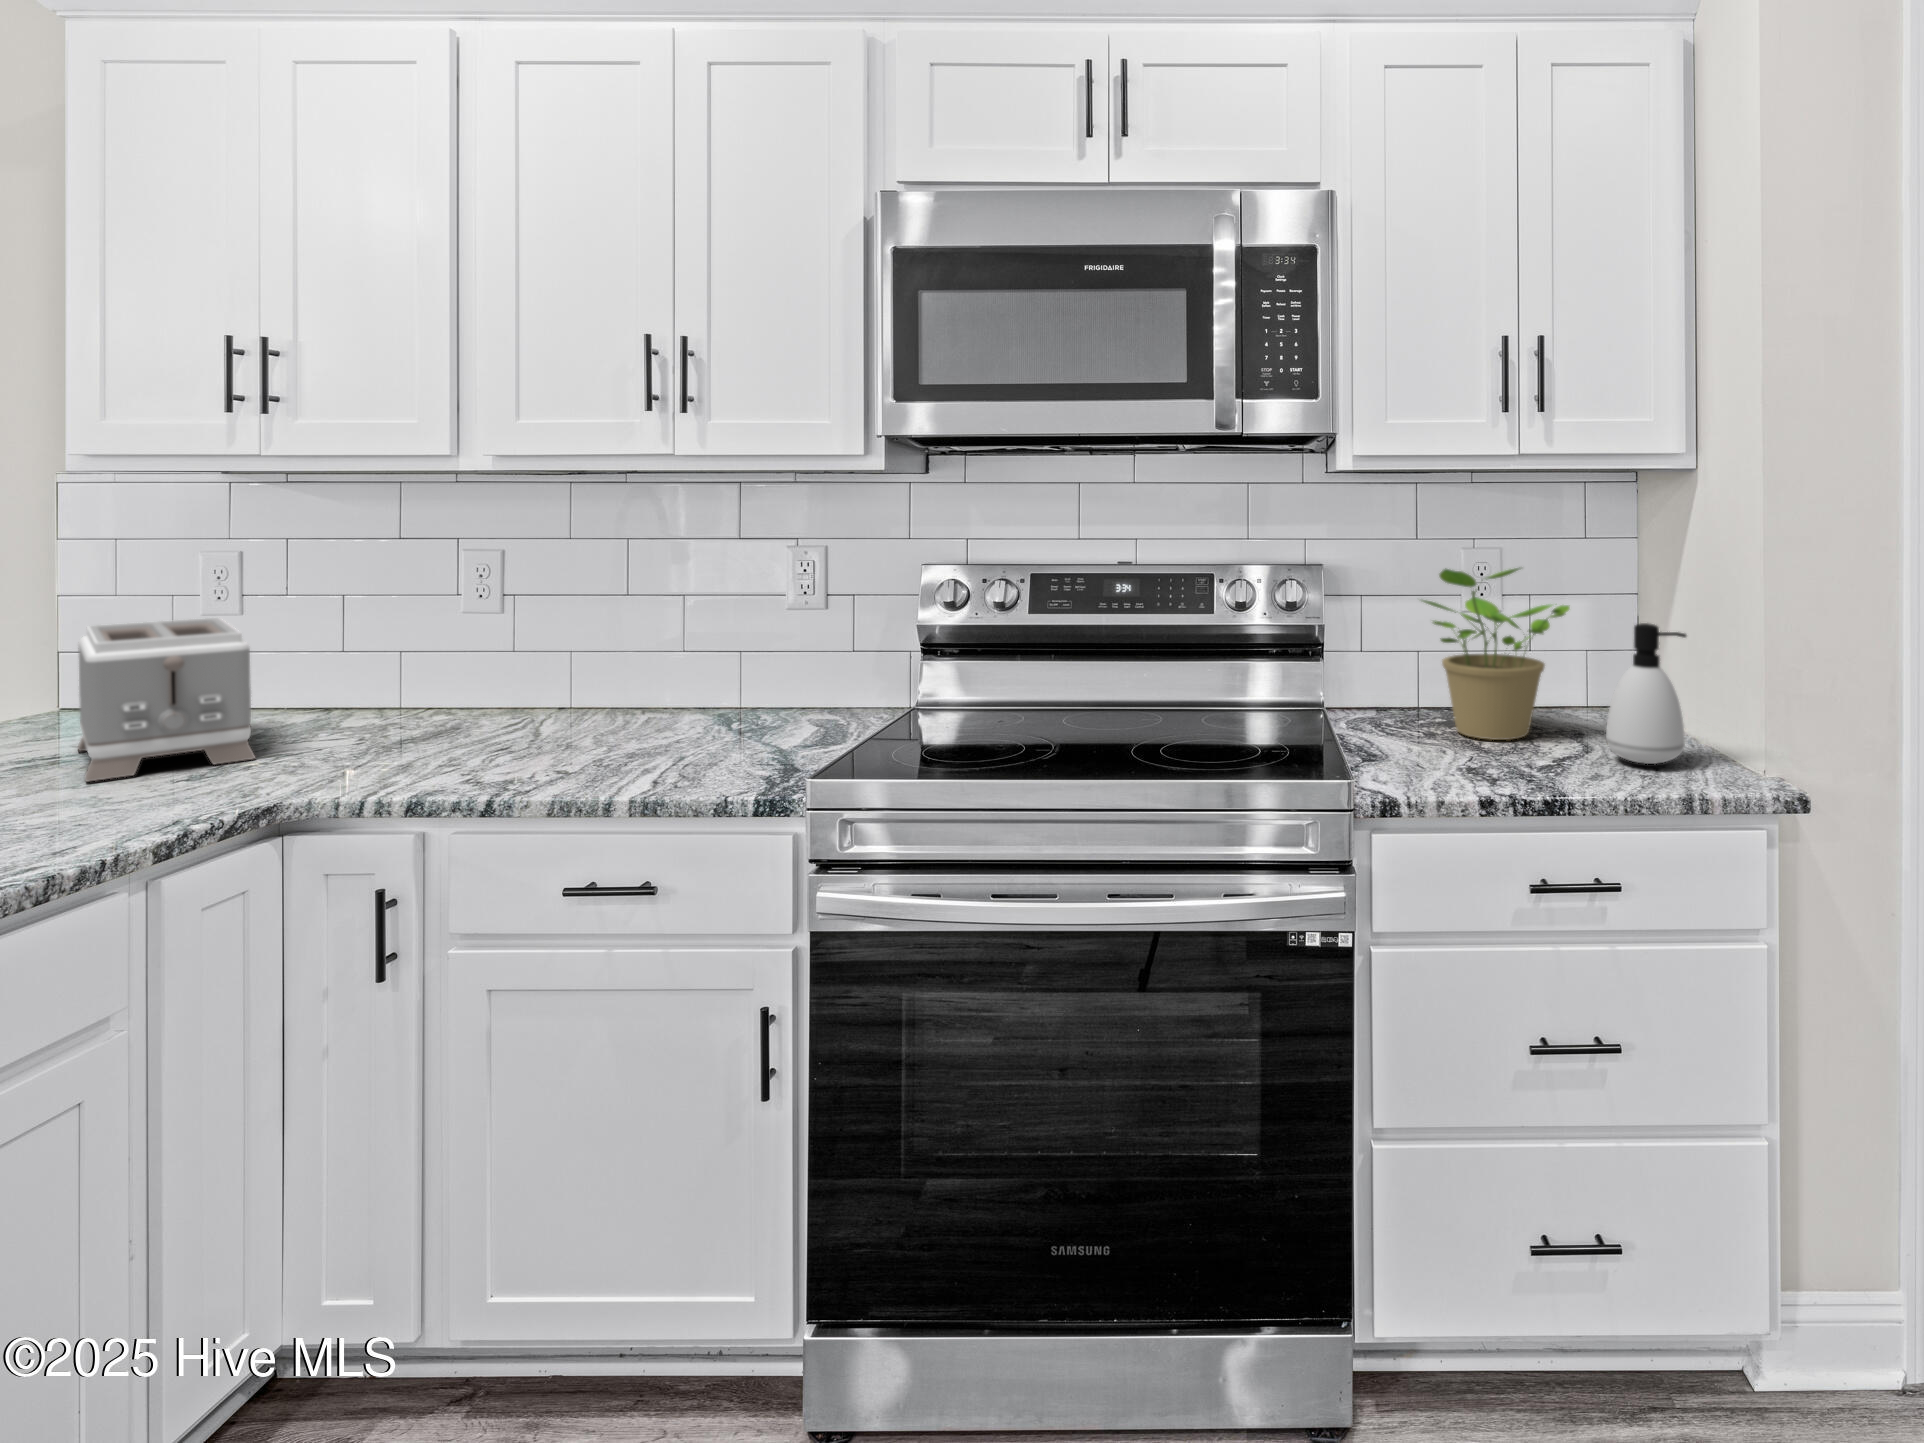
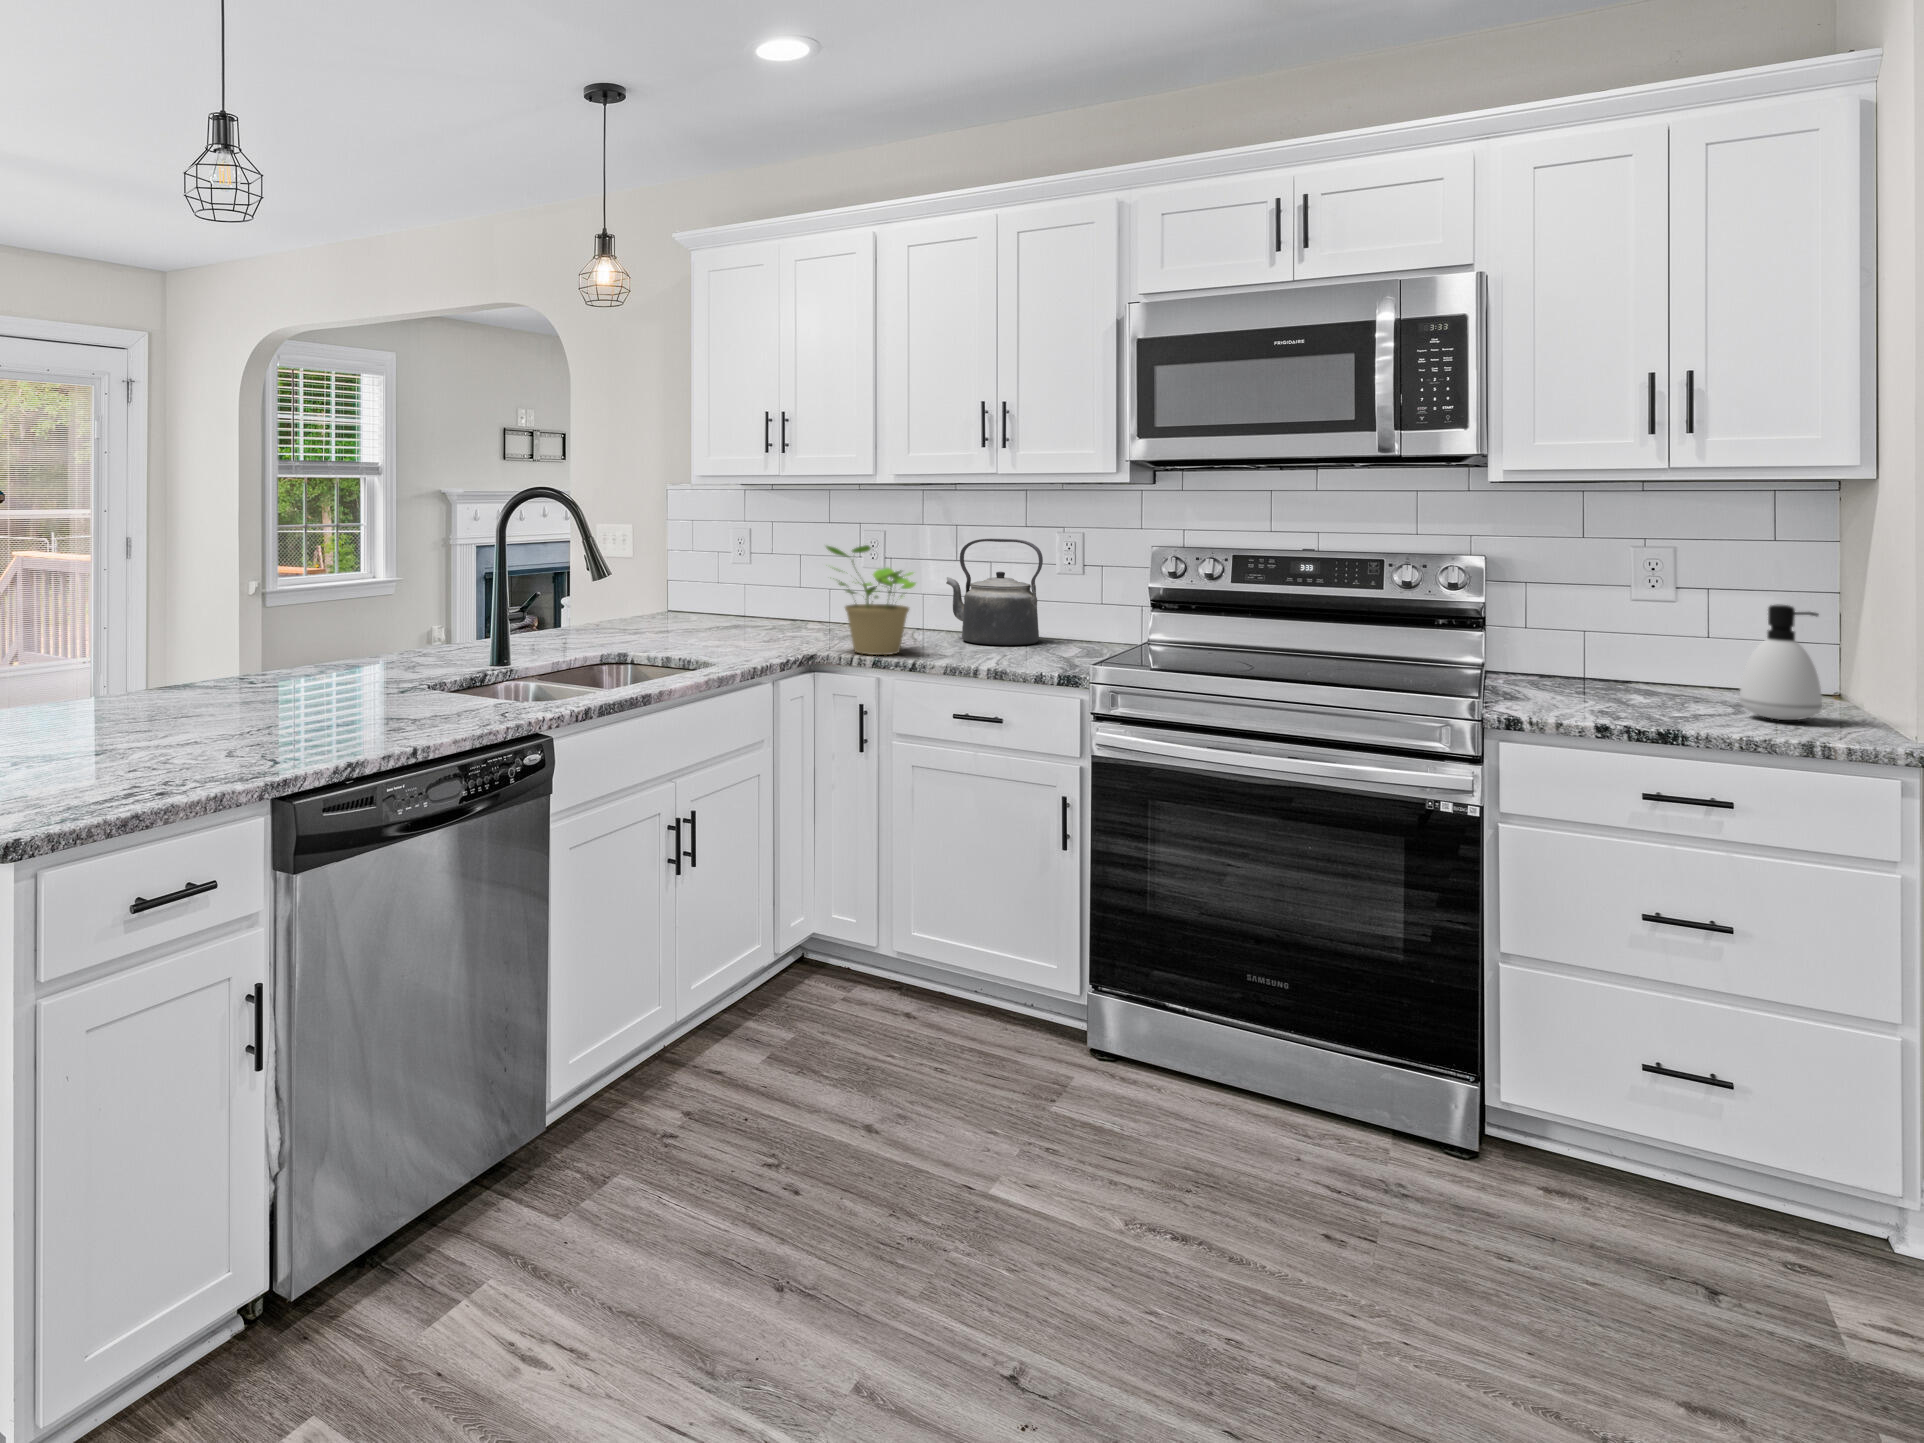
kettle: none [596,557,755,728] -> present [946,539,1043,645]
potted plant: present [1423,568,1570,740] -> present [826,545,916,655]
toaster: present [78,618,255,782] -> none [701,566,786,641]

